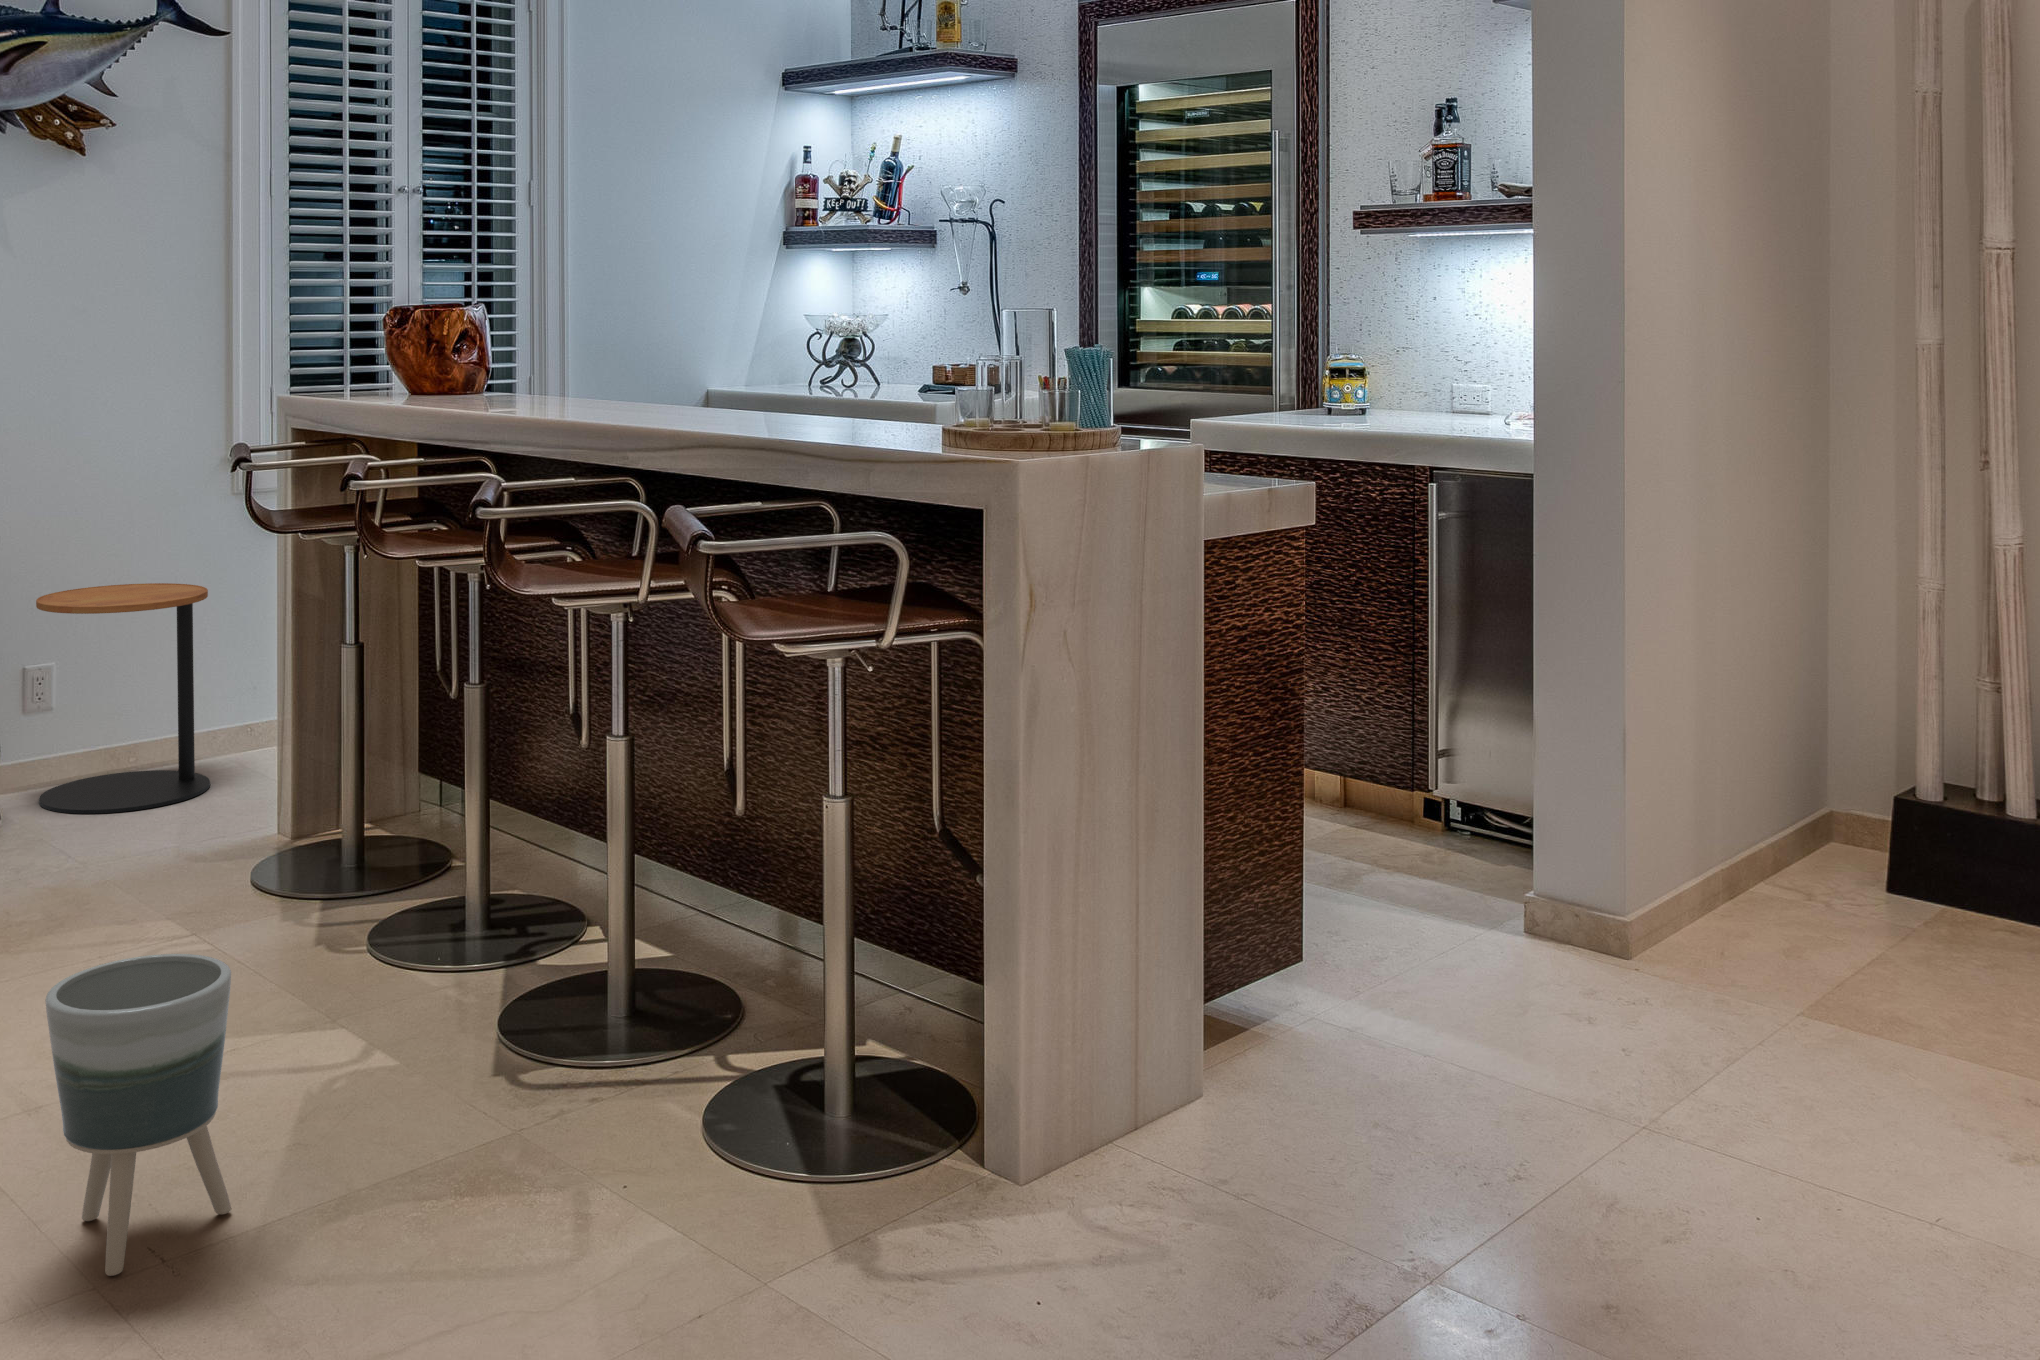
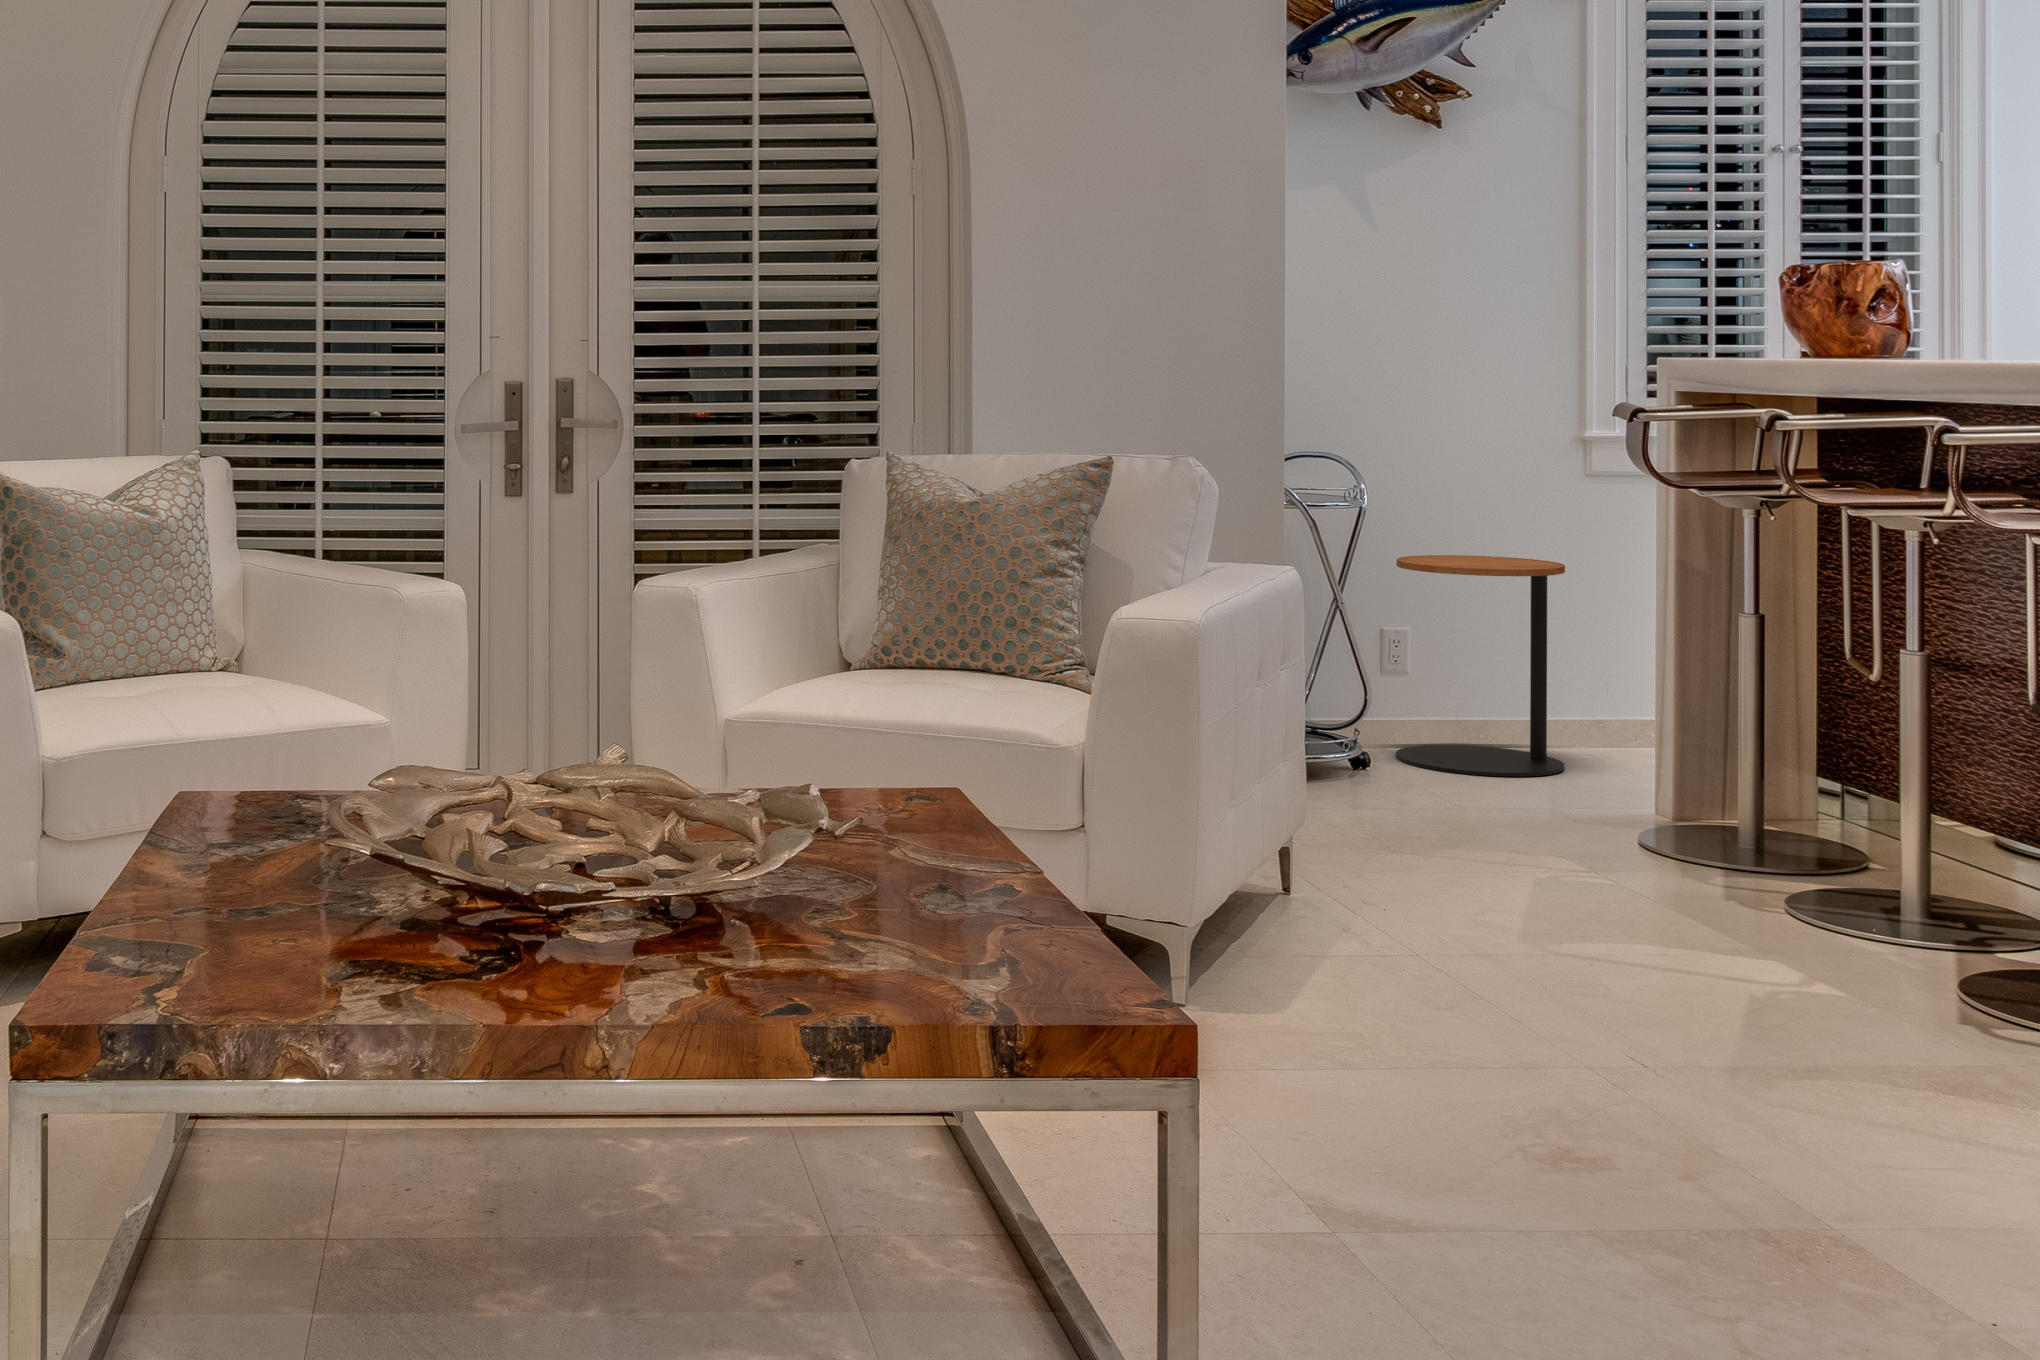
planter: present [45,954,231,1276] -> none [1543,811,1714,1079]

